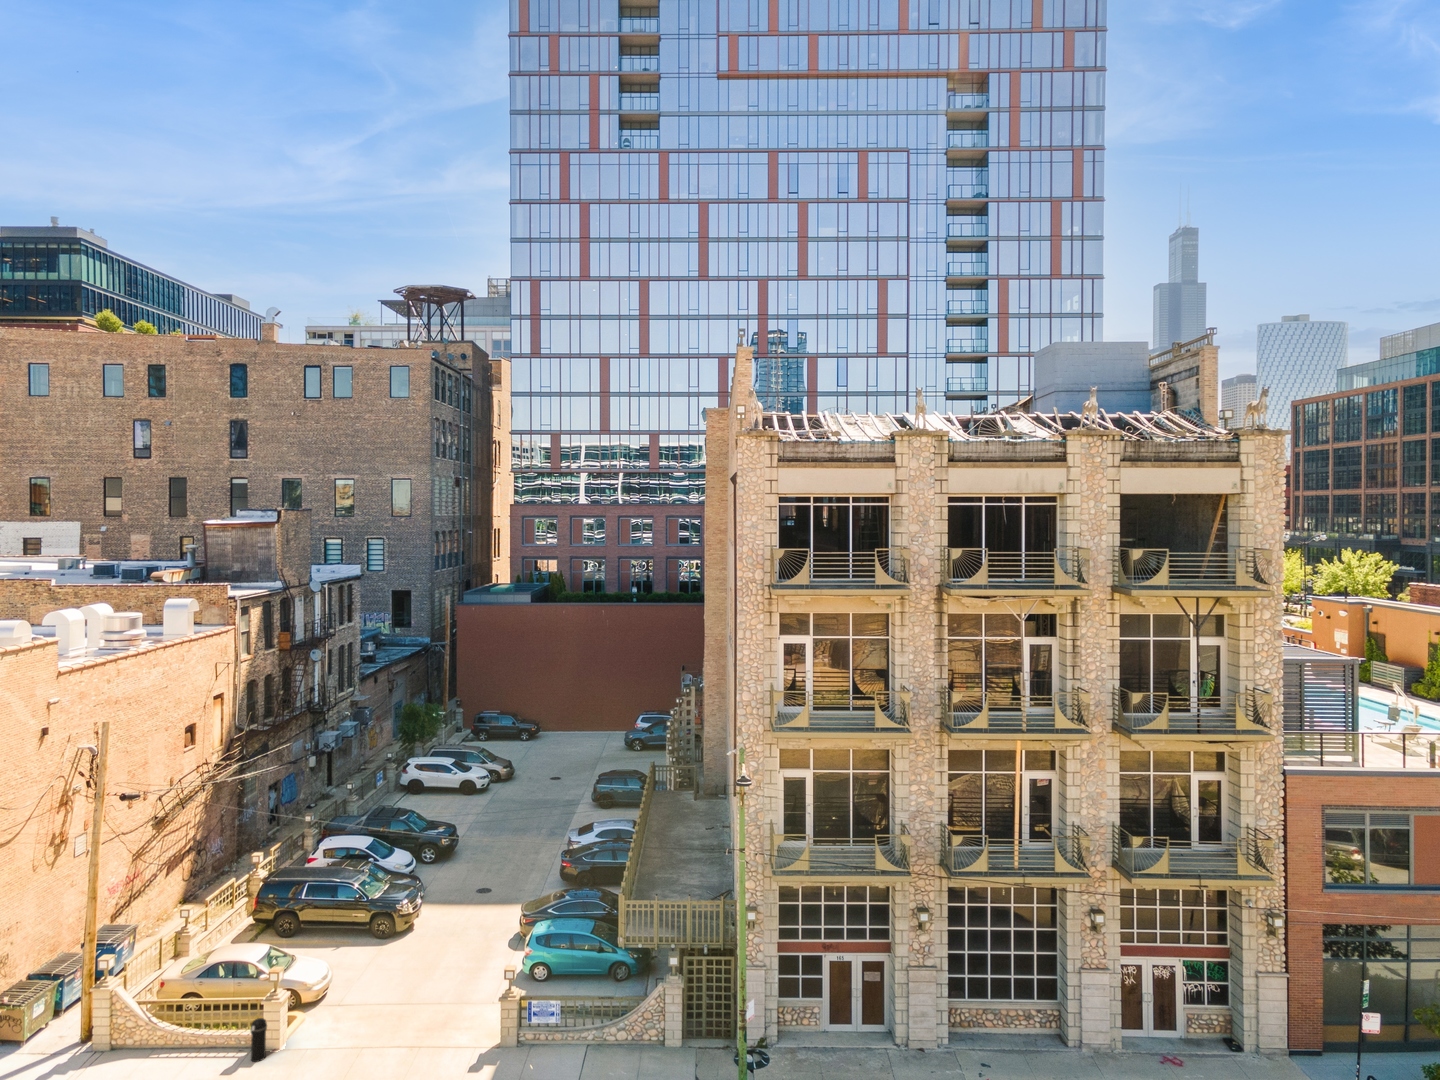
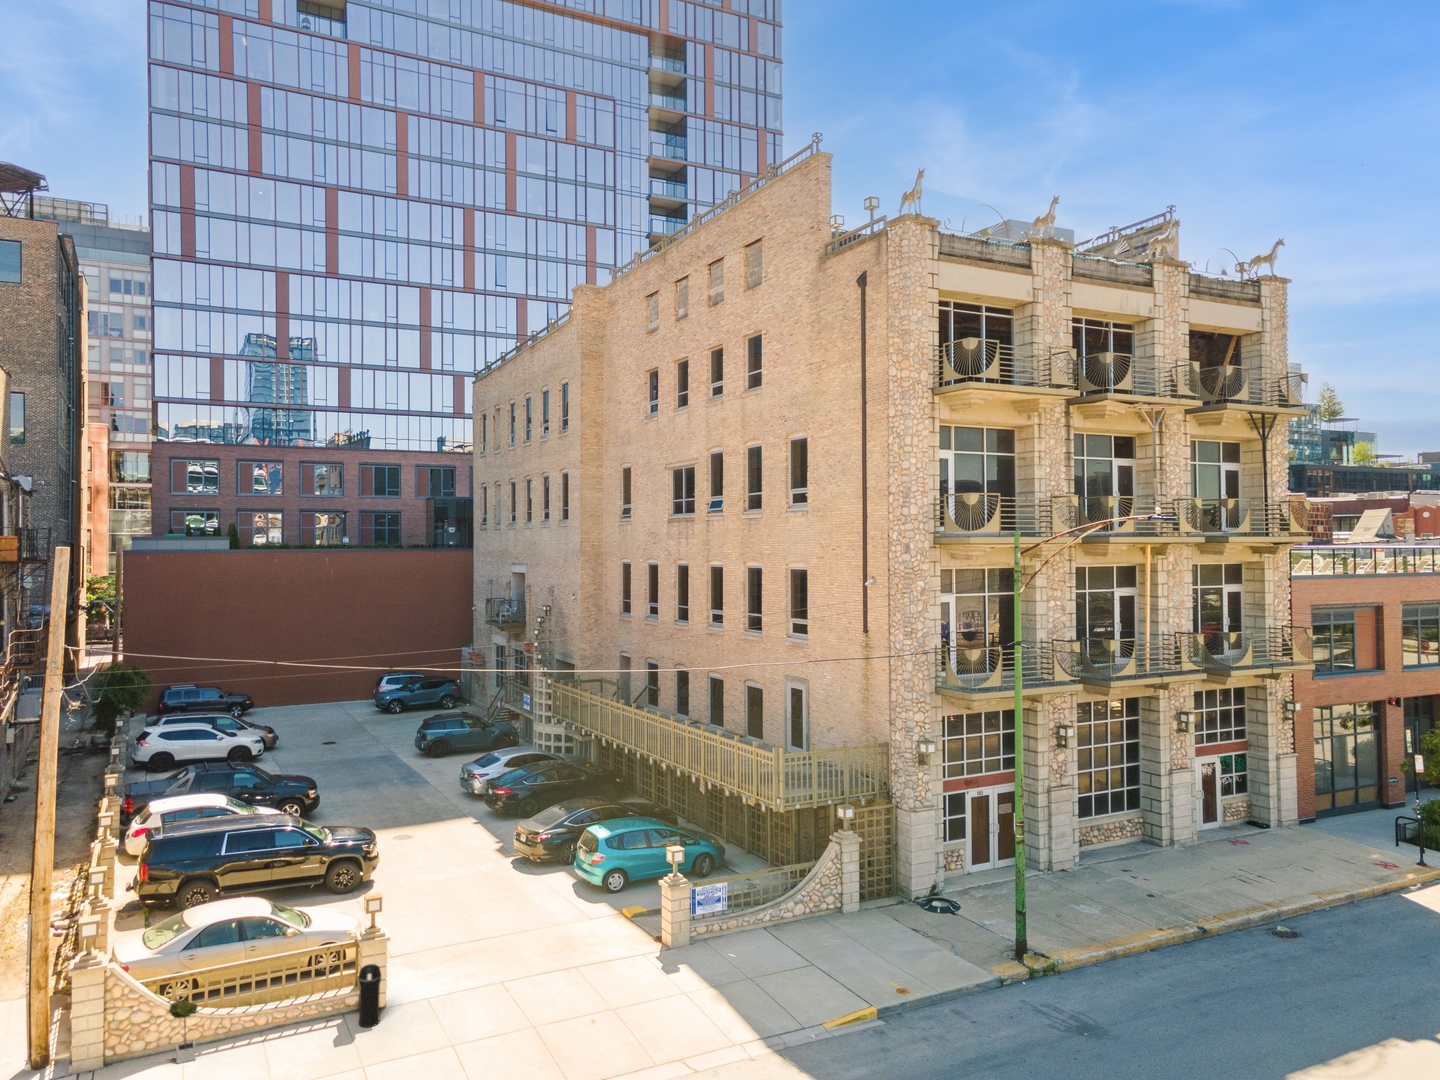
potted tree: none [139,1019,158,1059] -> present [169,1000,198,1063]

